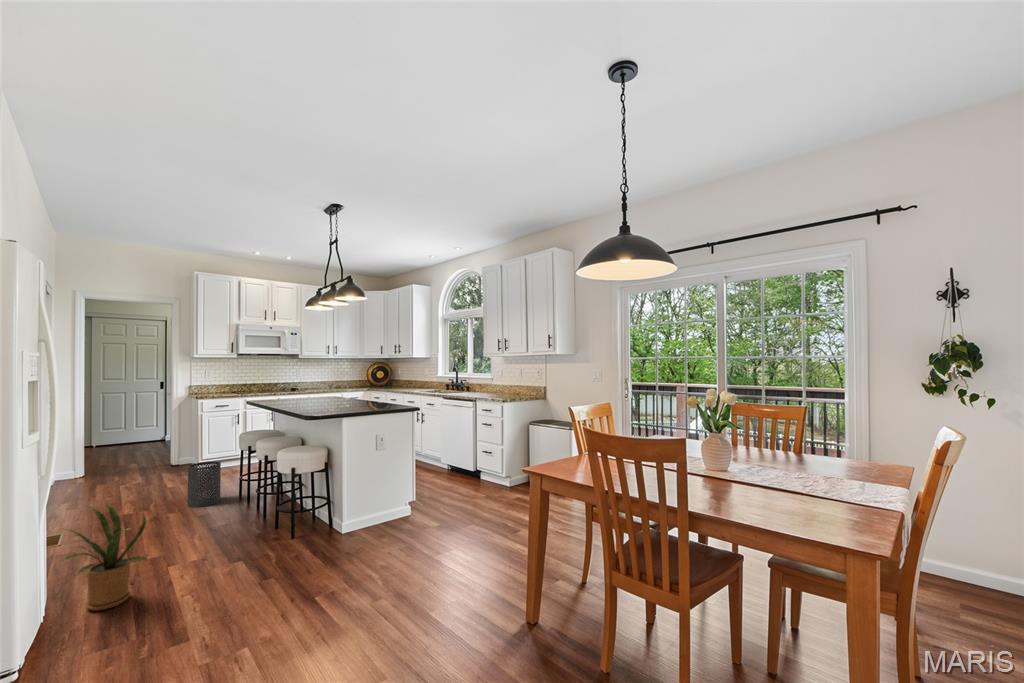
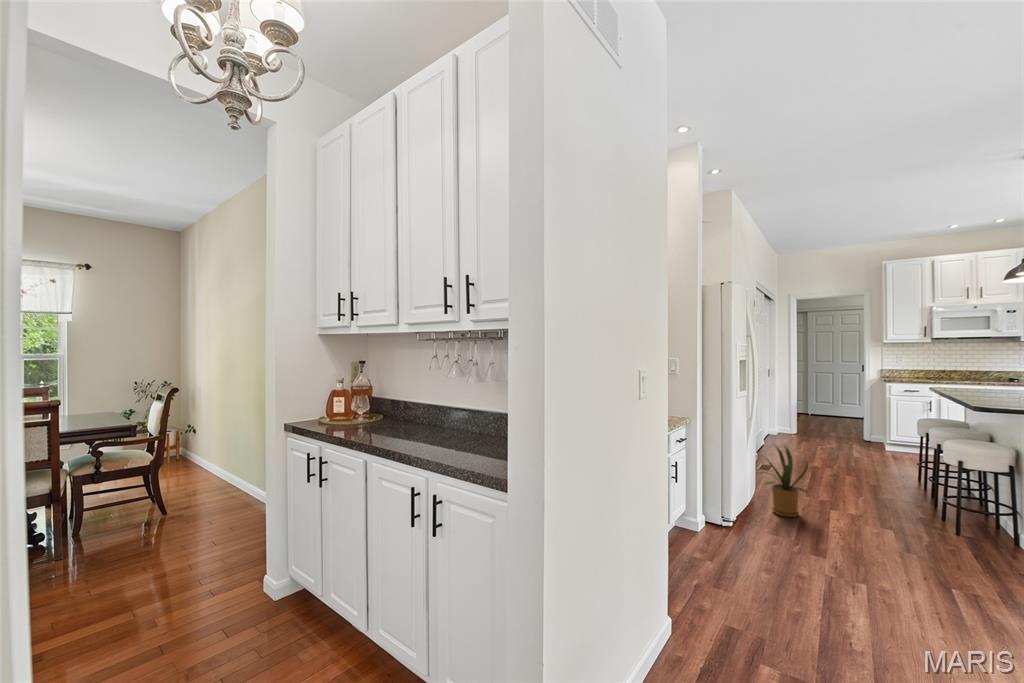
trash can: present [187,461,221,507] -> none [864,439,897,480]

